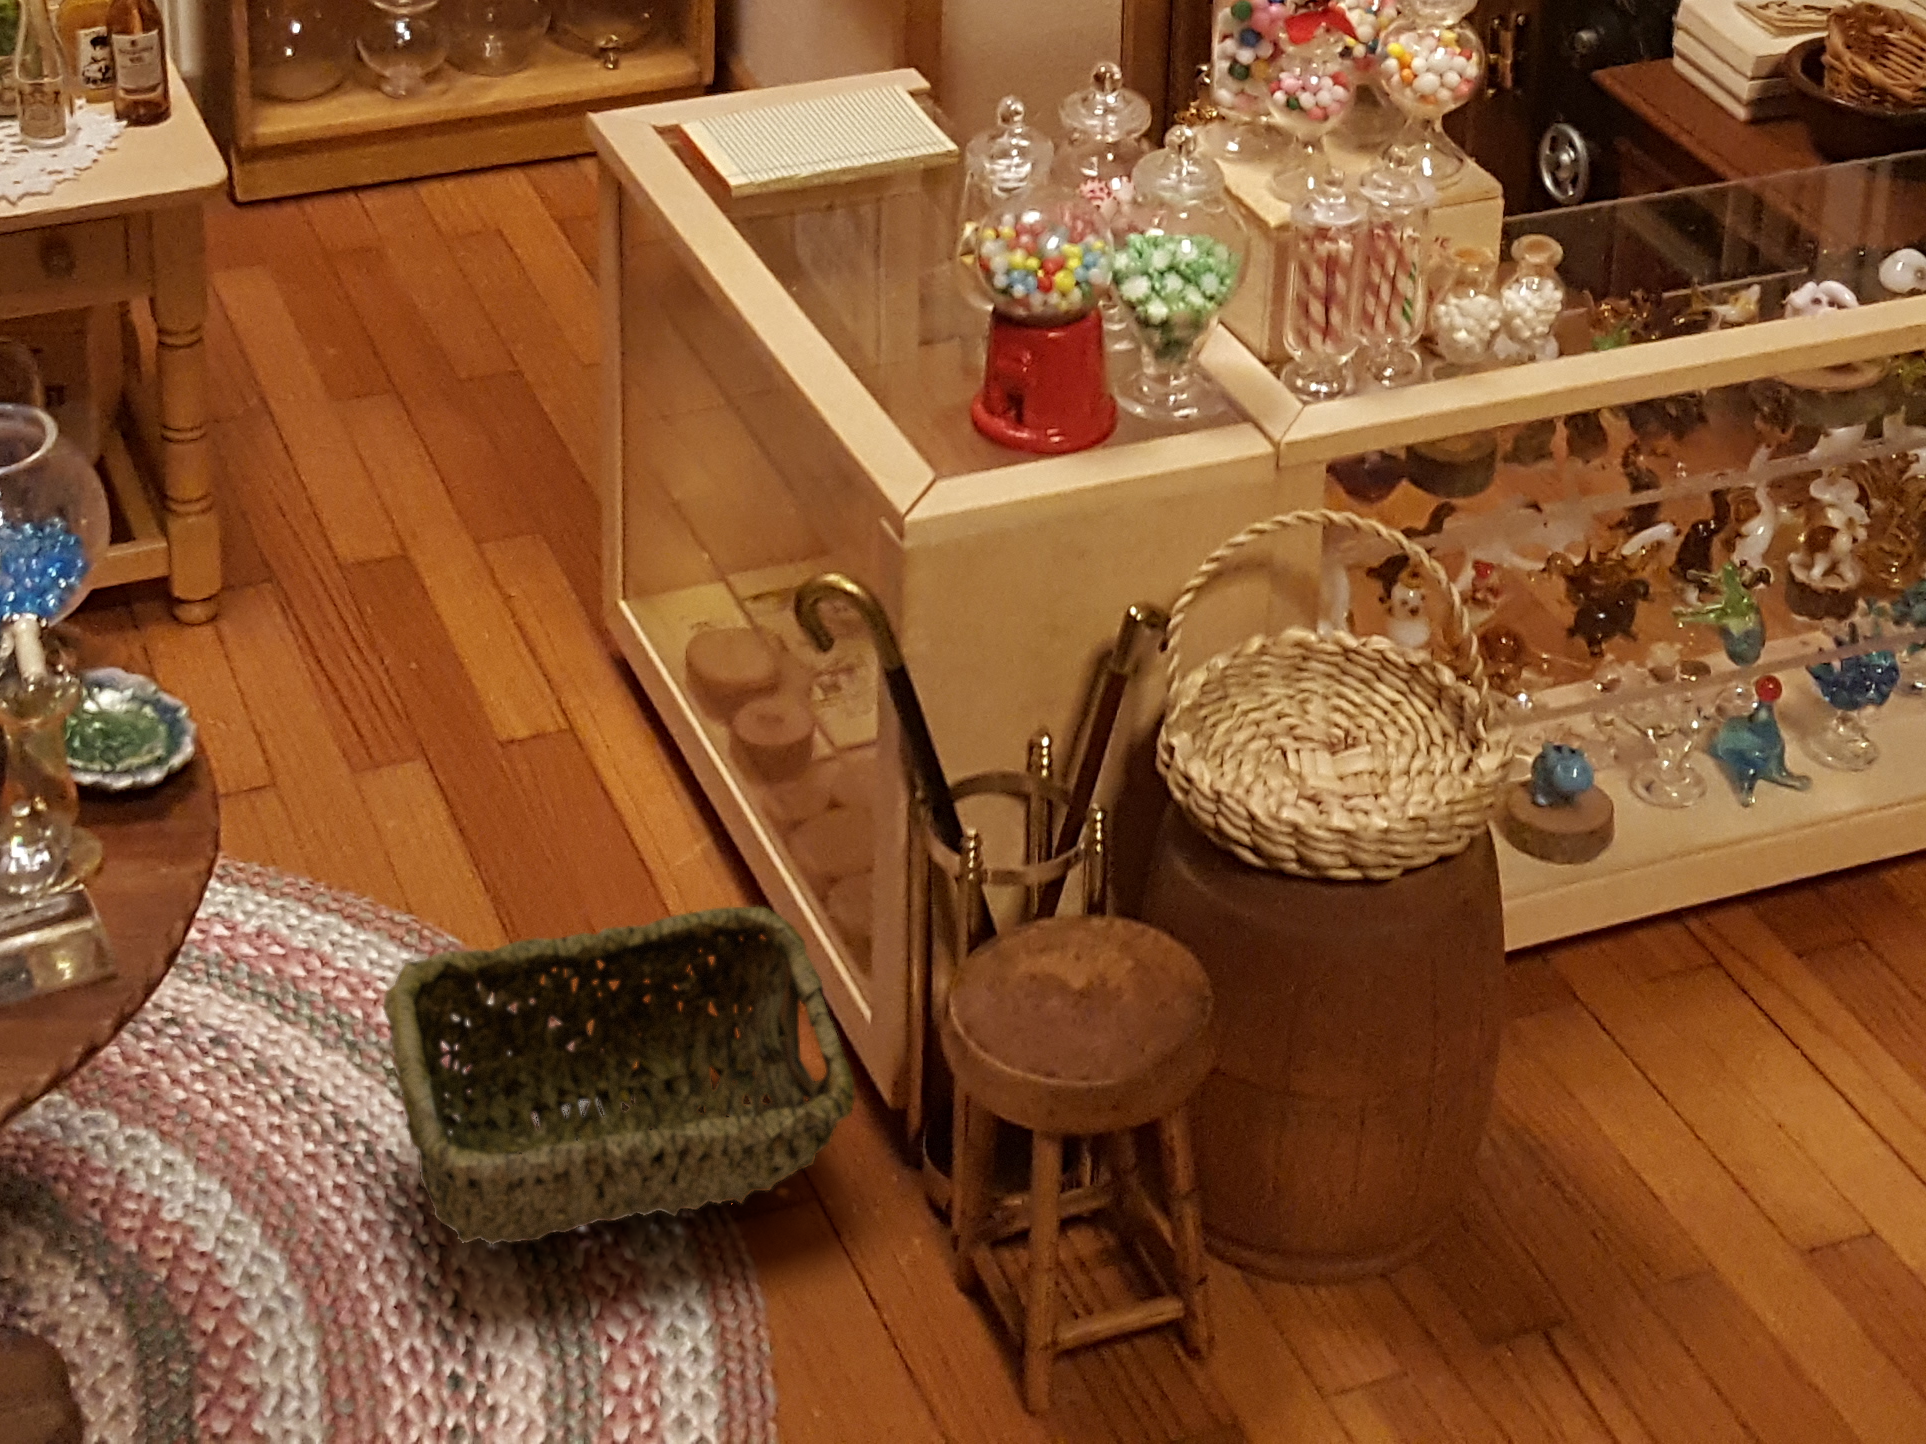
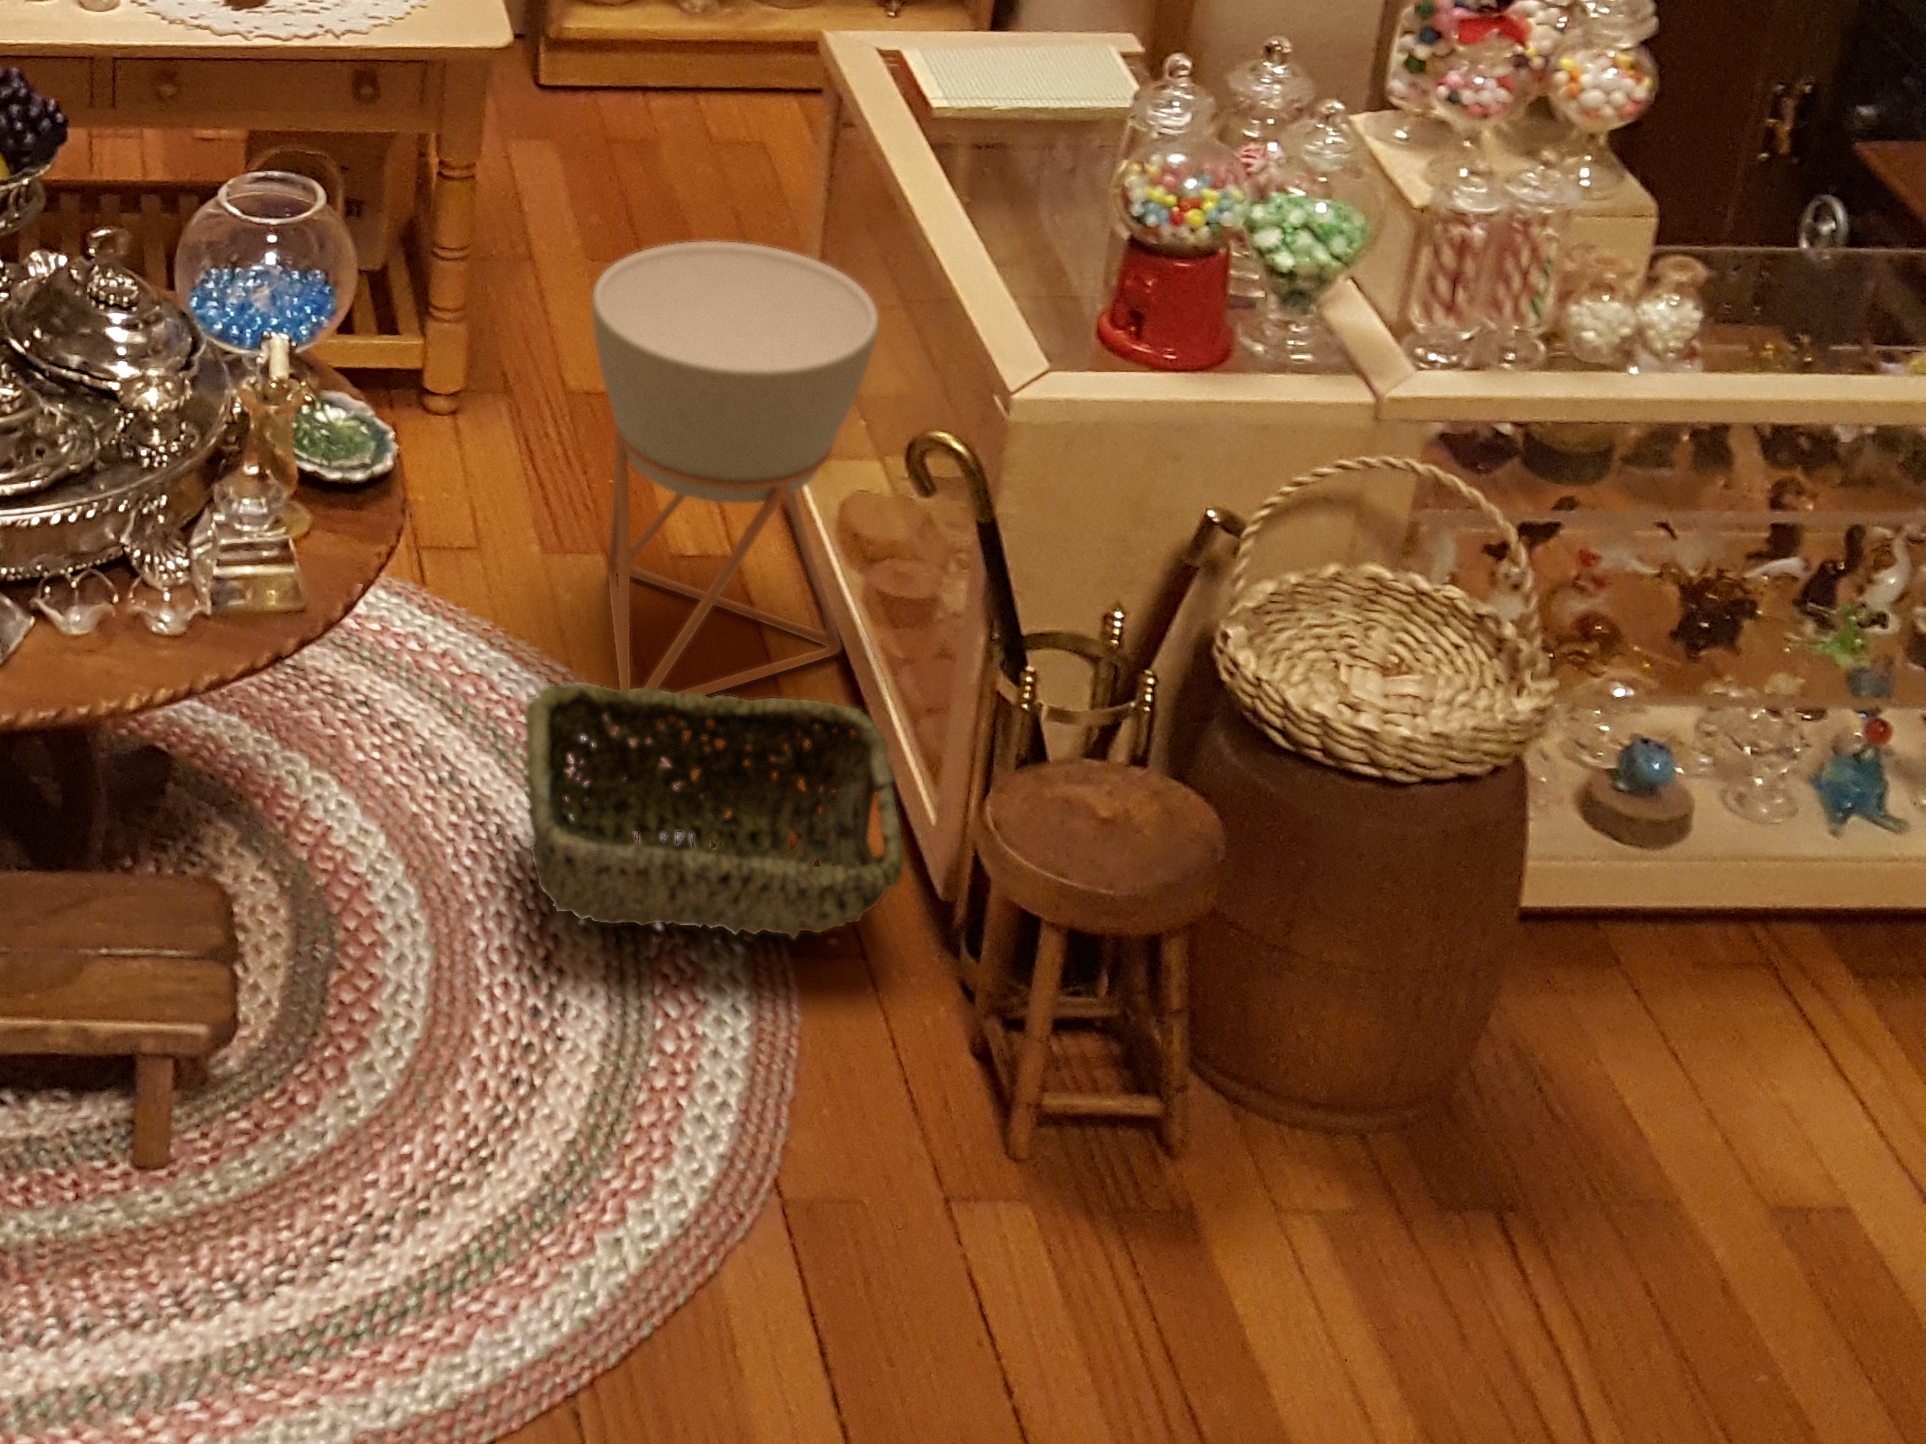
planter: none [375,379,711,960] -> present [592,241,879,696]

